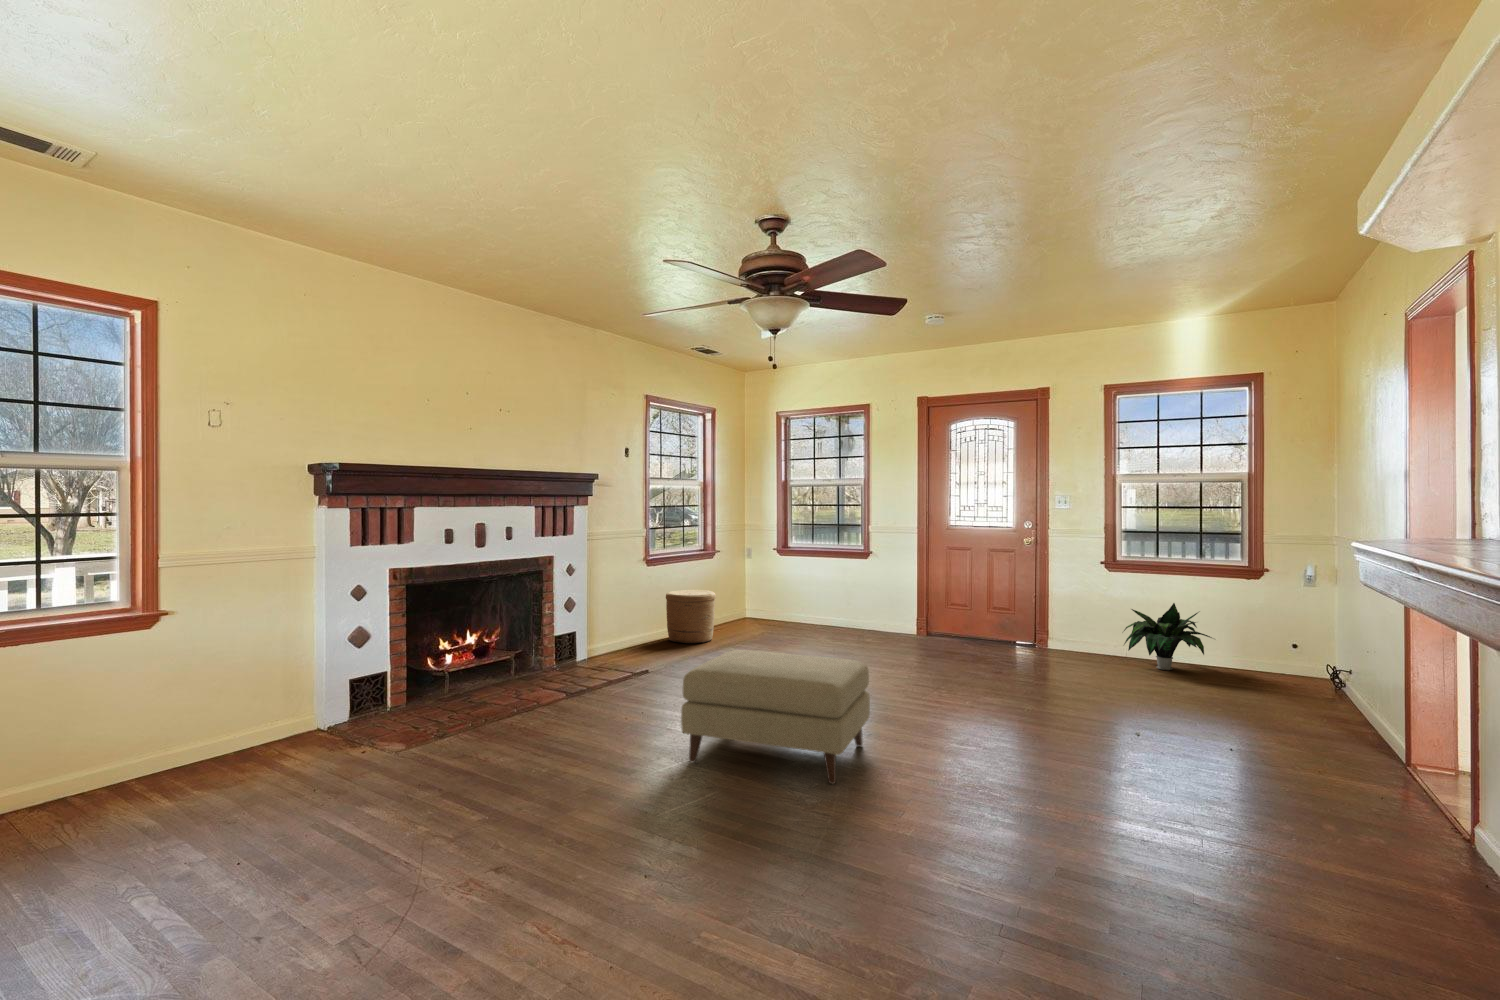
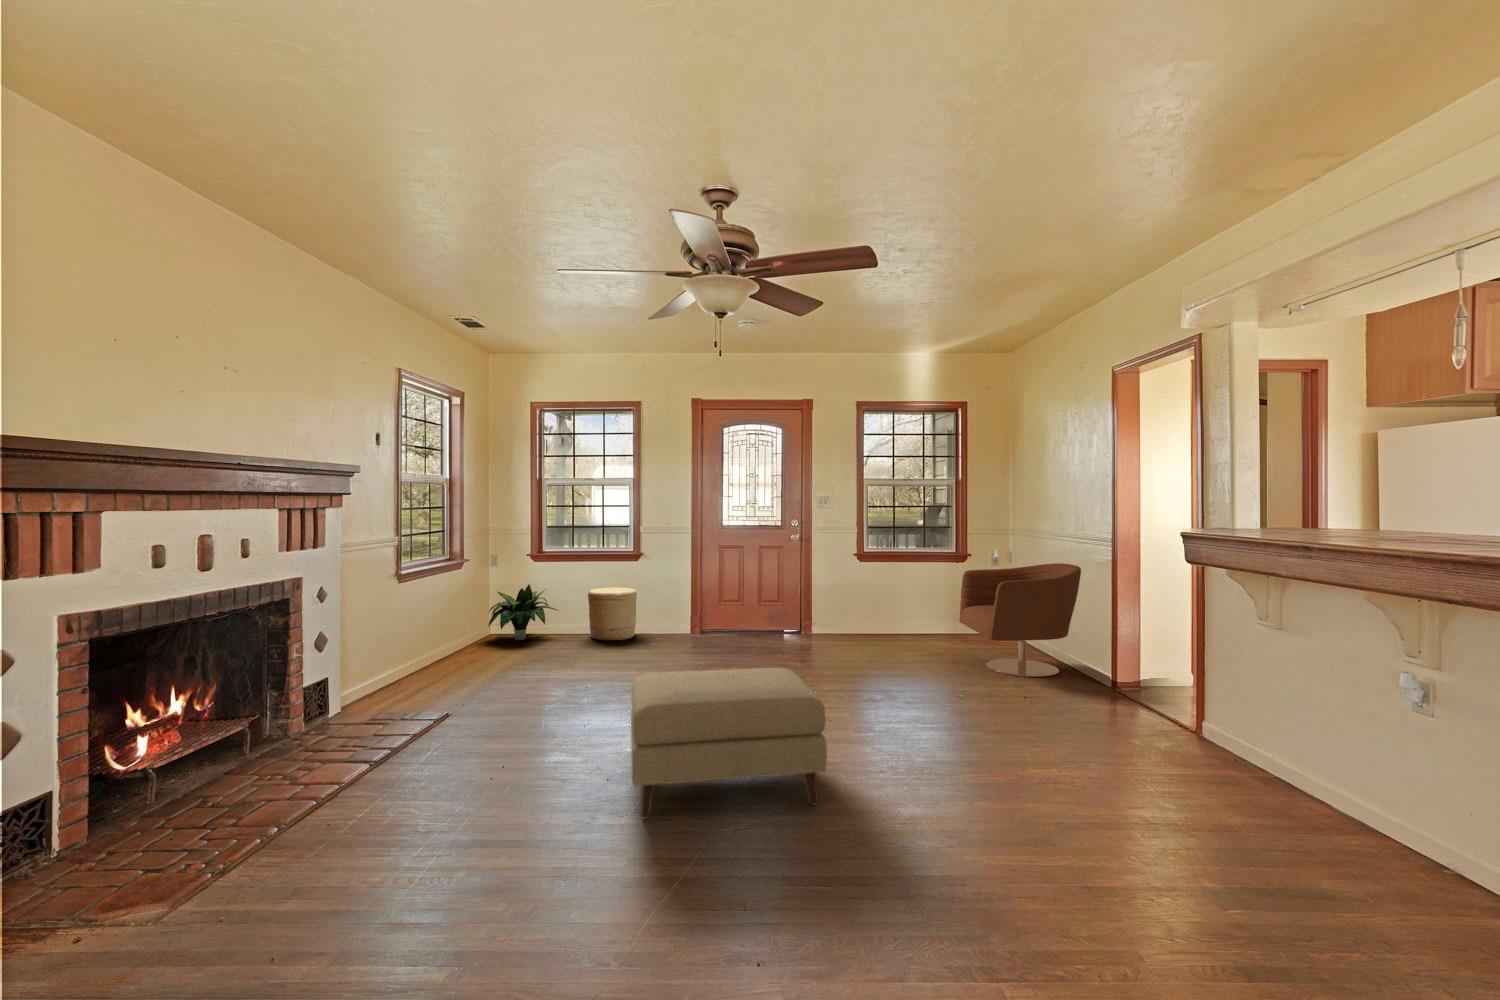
armchair: none [1205,585,1371,732] -> present [959,563,1081,677]
woven basket: present [666,590,716,643] -> present [588,588,637,641]
potted plant: present [1124,603,1212,670] -> present [488,584,559,640]

